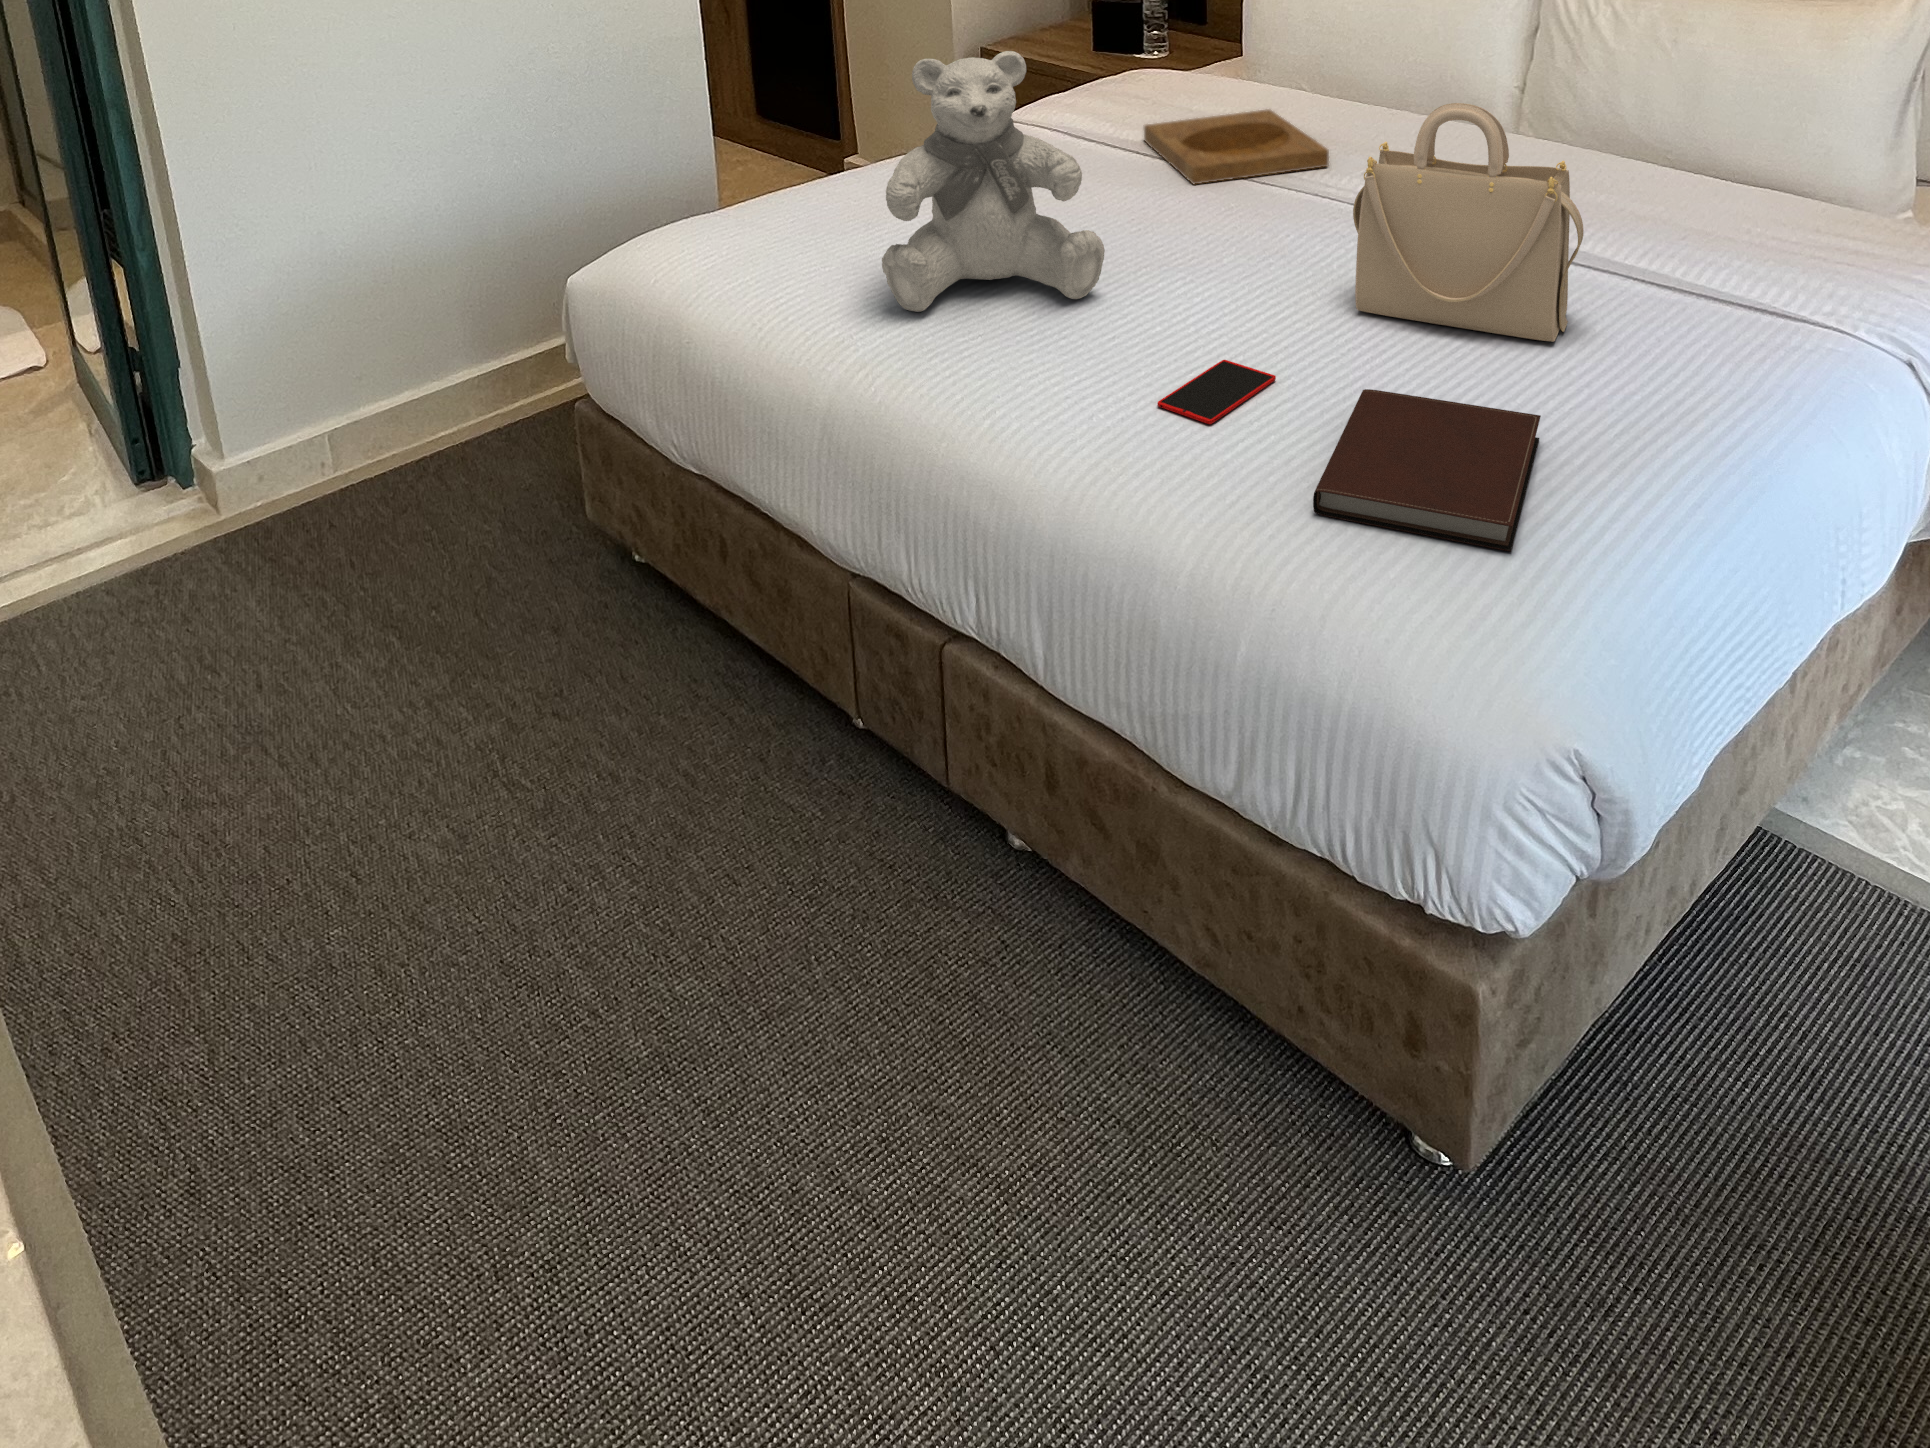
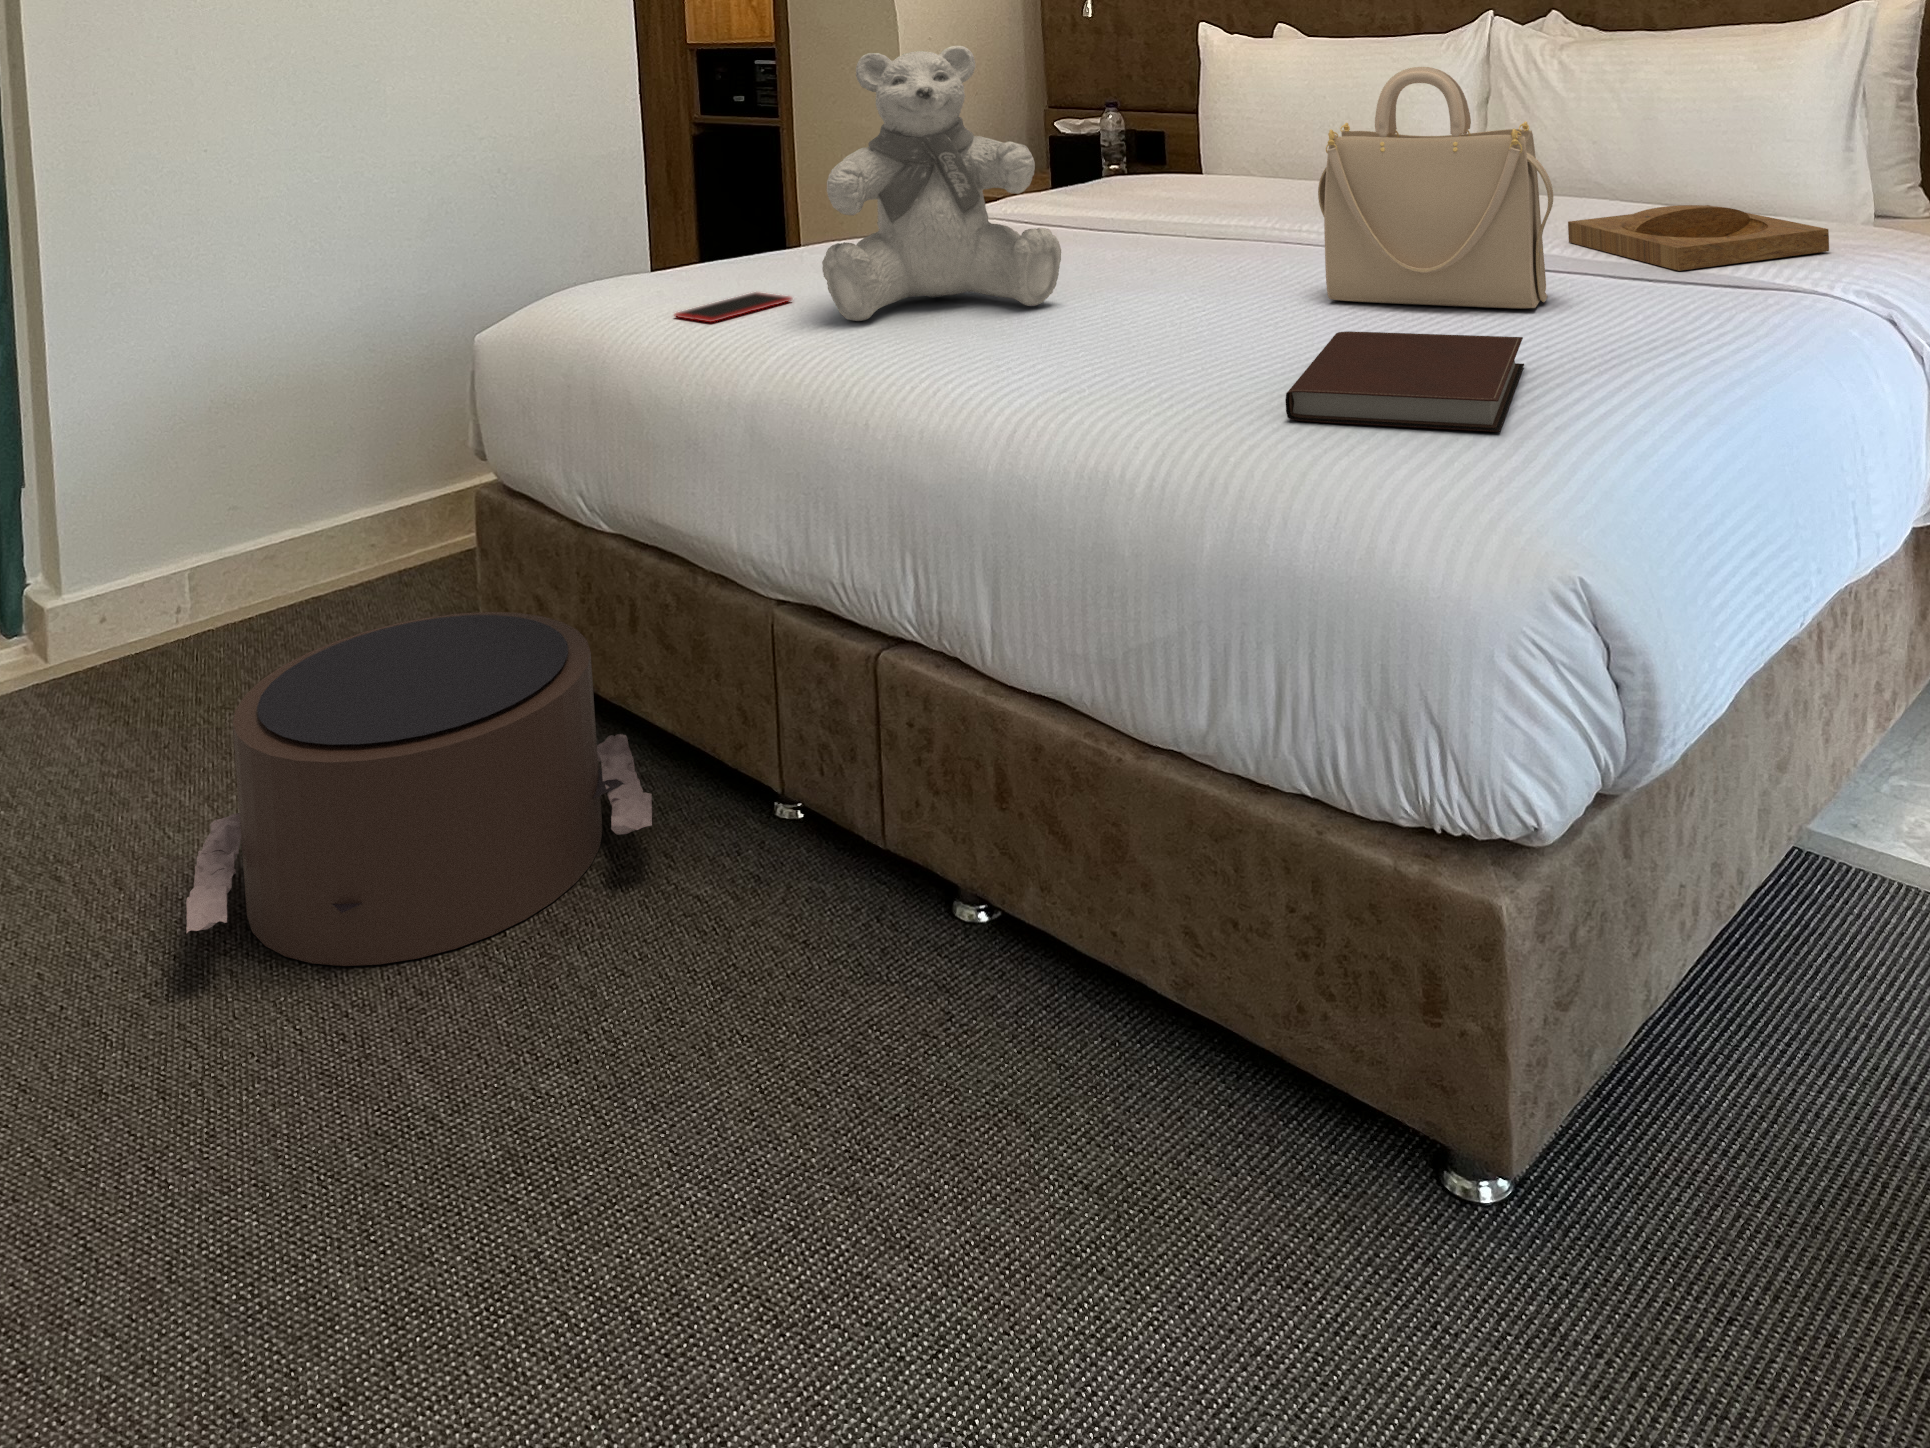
tray: present [1144,109,1329,184] -> present [1568,205,1829,271]
smartphone: present [1157,360,1276,424] -> present [675,292,792,322]
pouf: none [366,530,743,848] -> present [186,612,652,966]

